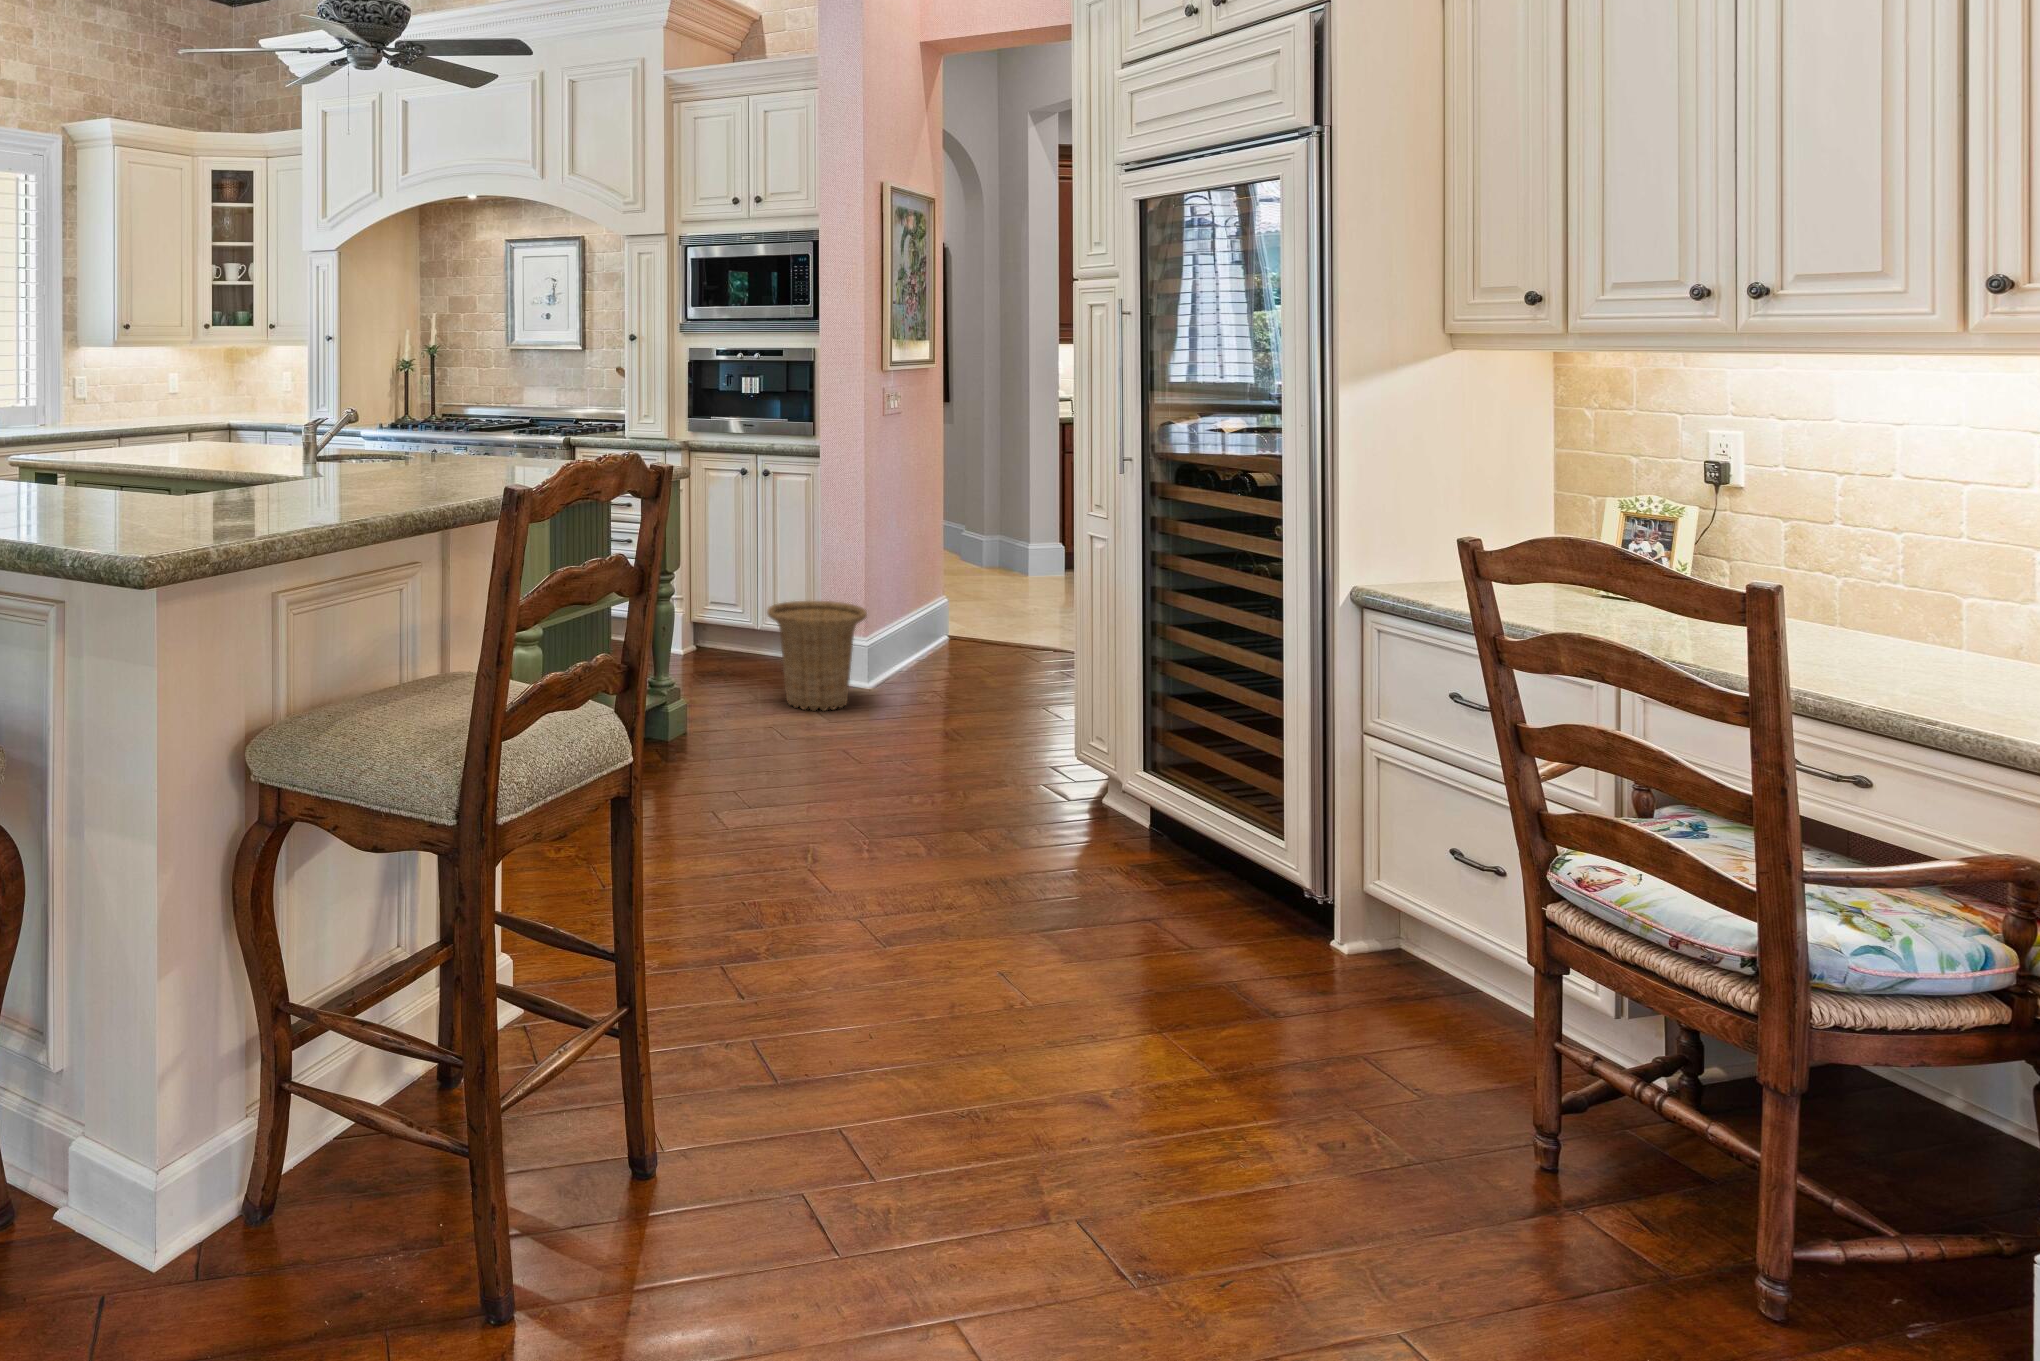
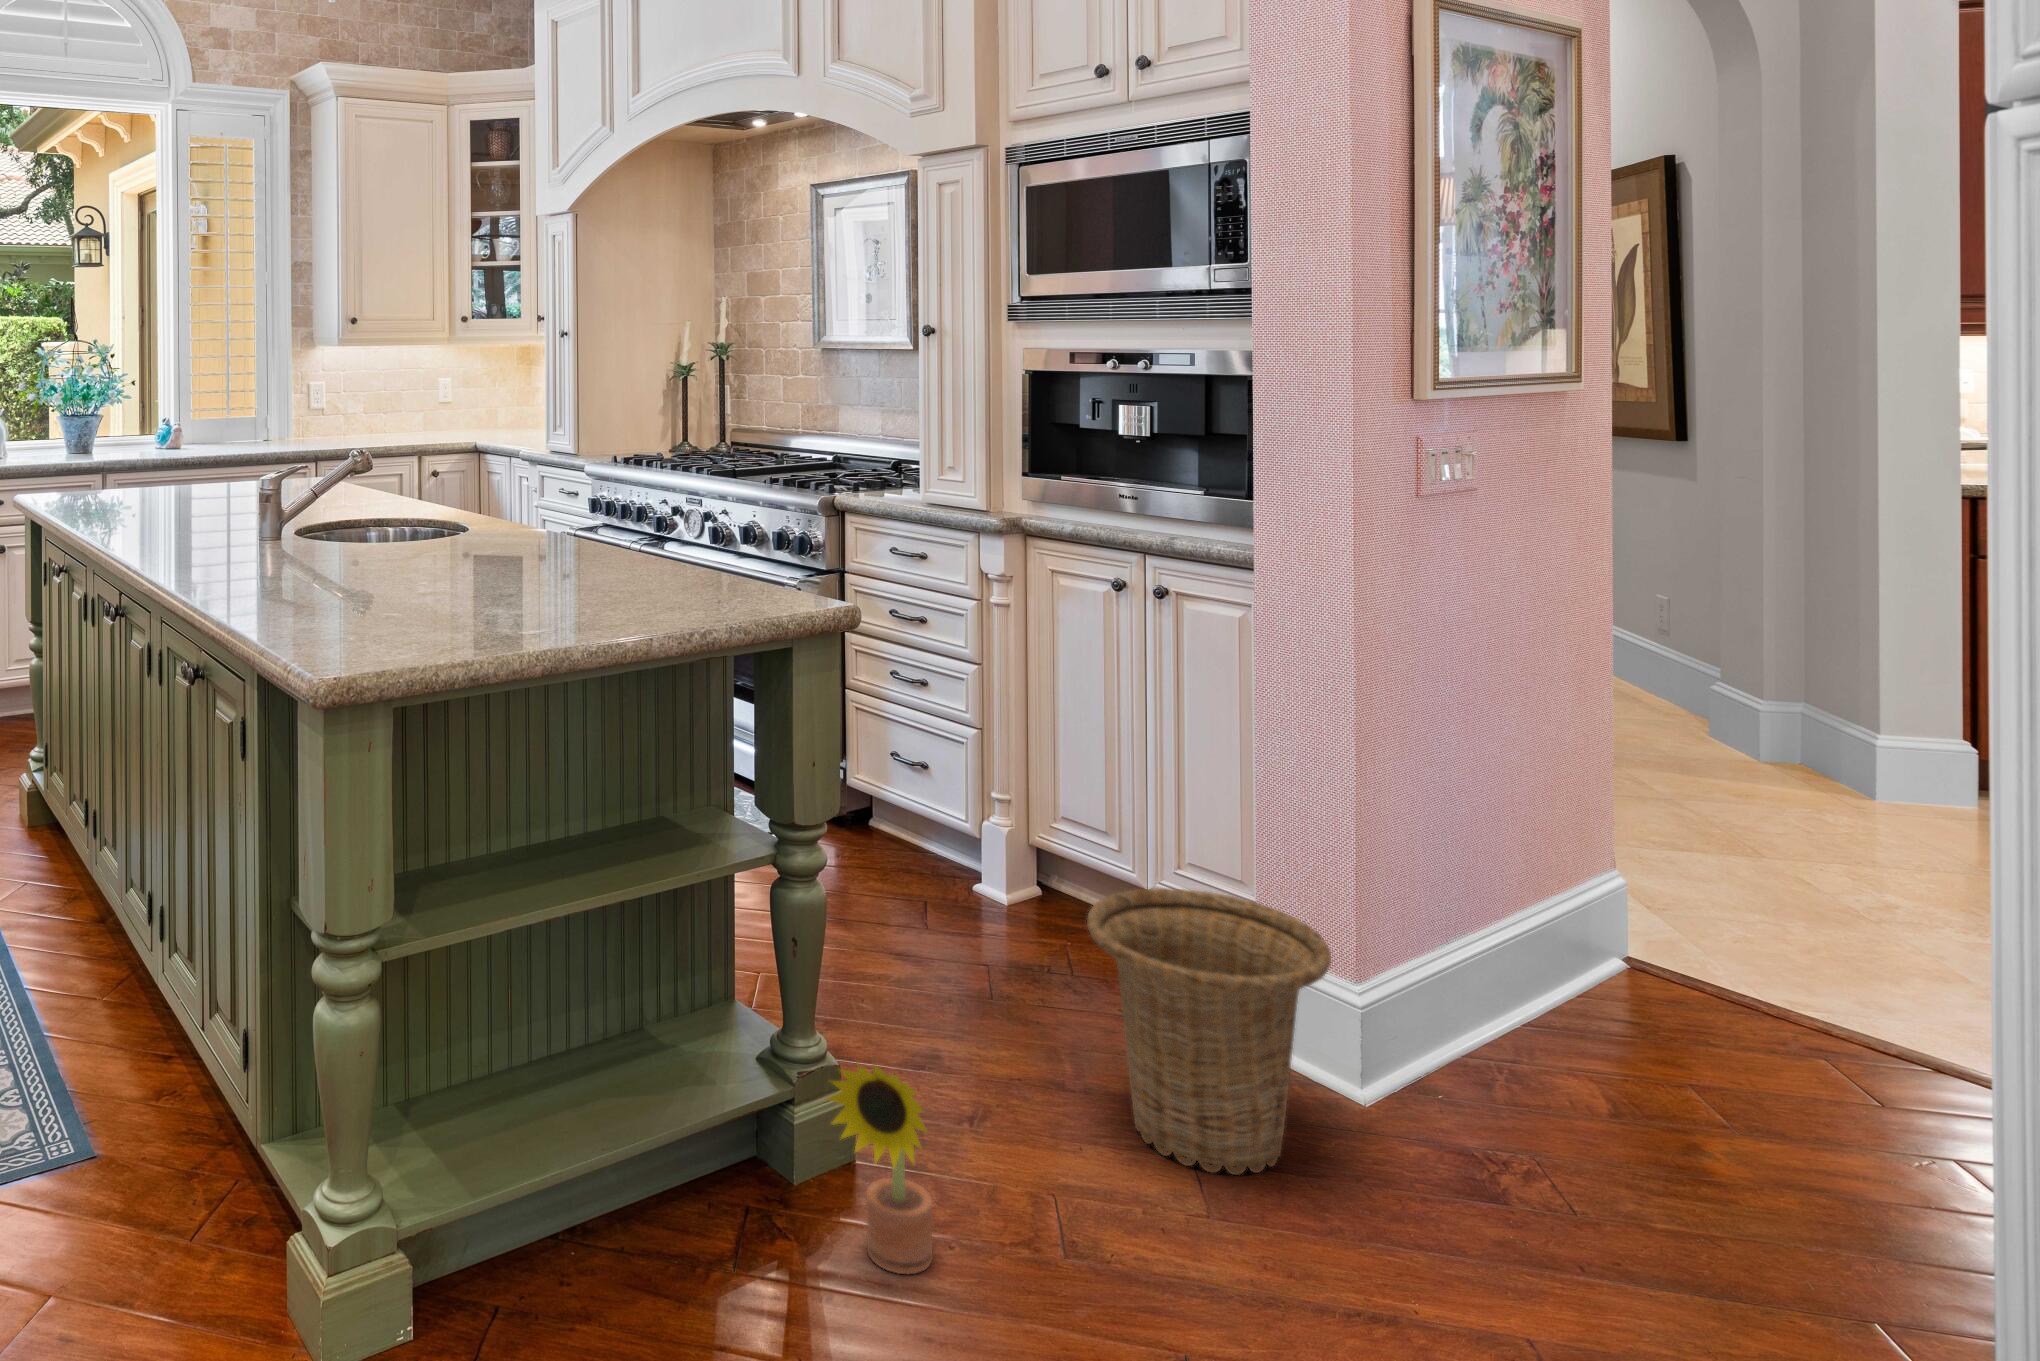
decorative plant: none [701,656,749,748] -> present [827,1066,933,1274]

